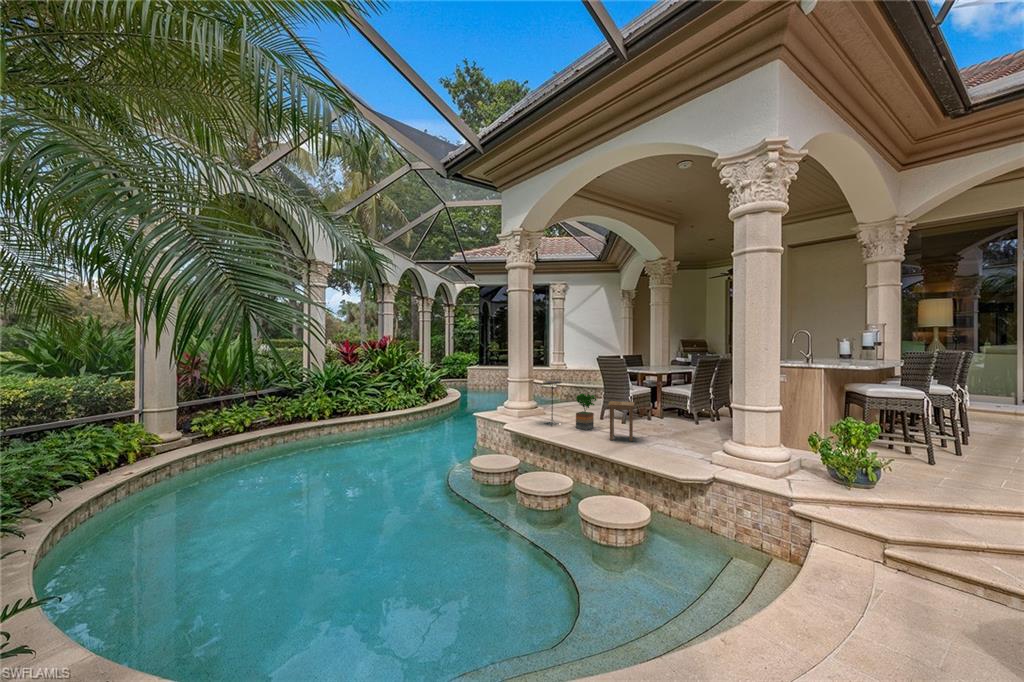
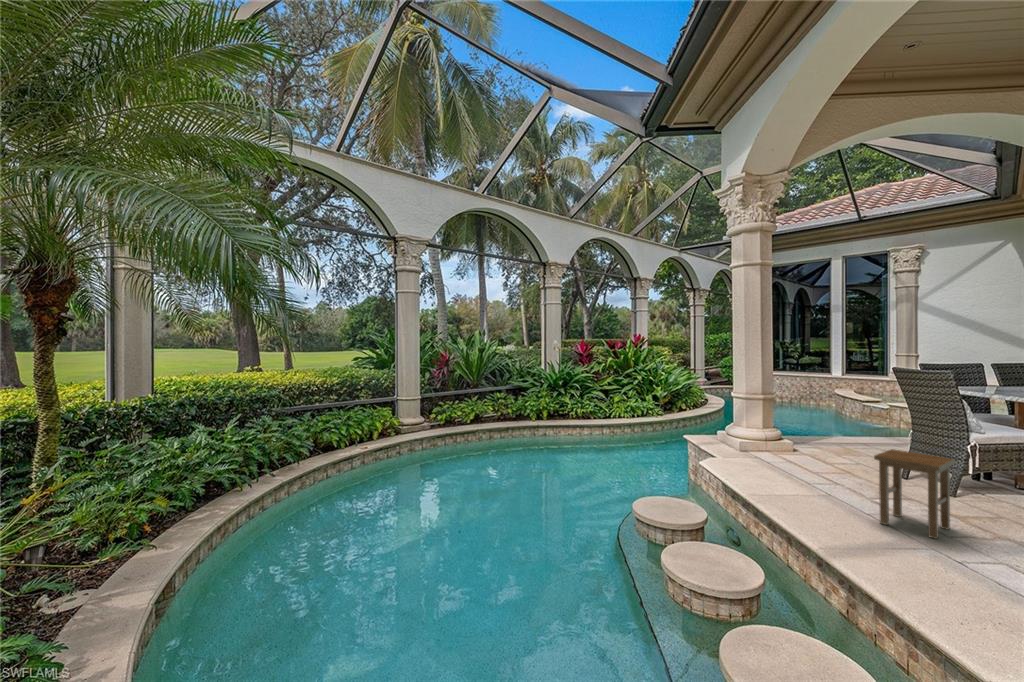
side table: present [543,381,561,421] -> none [773,400,811,473]
potted tree: present [576,394,597,430] -> none [827,427,880,493]

